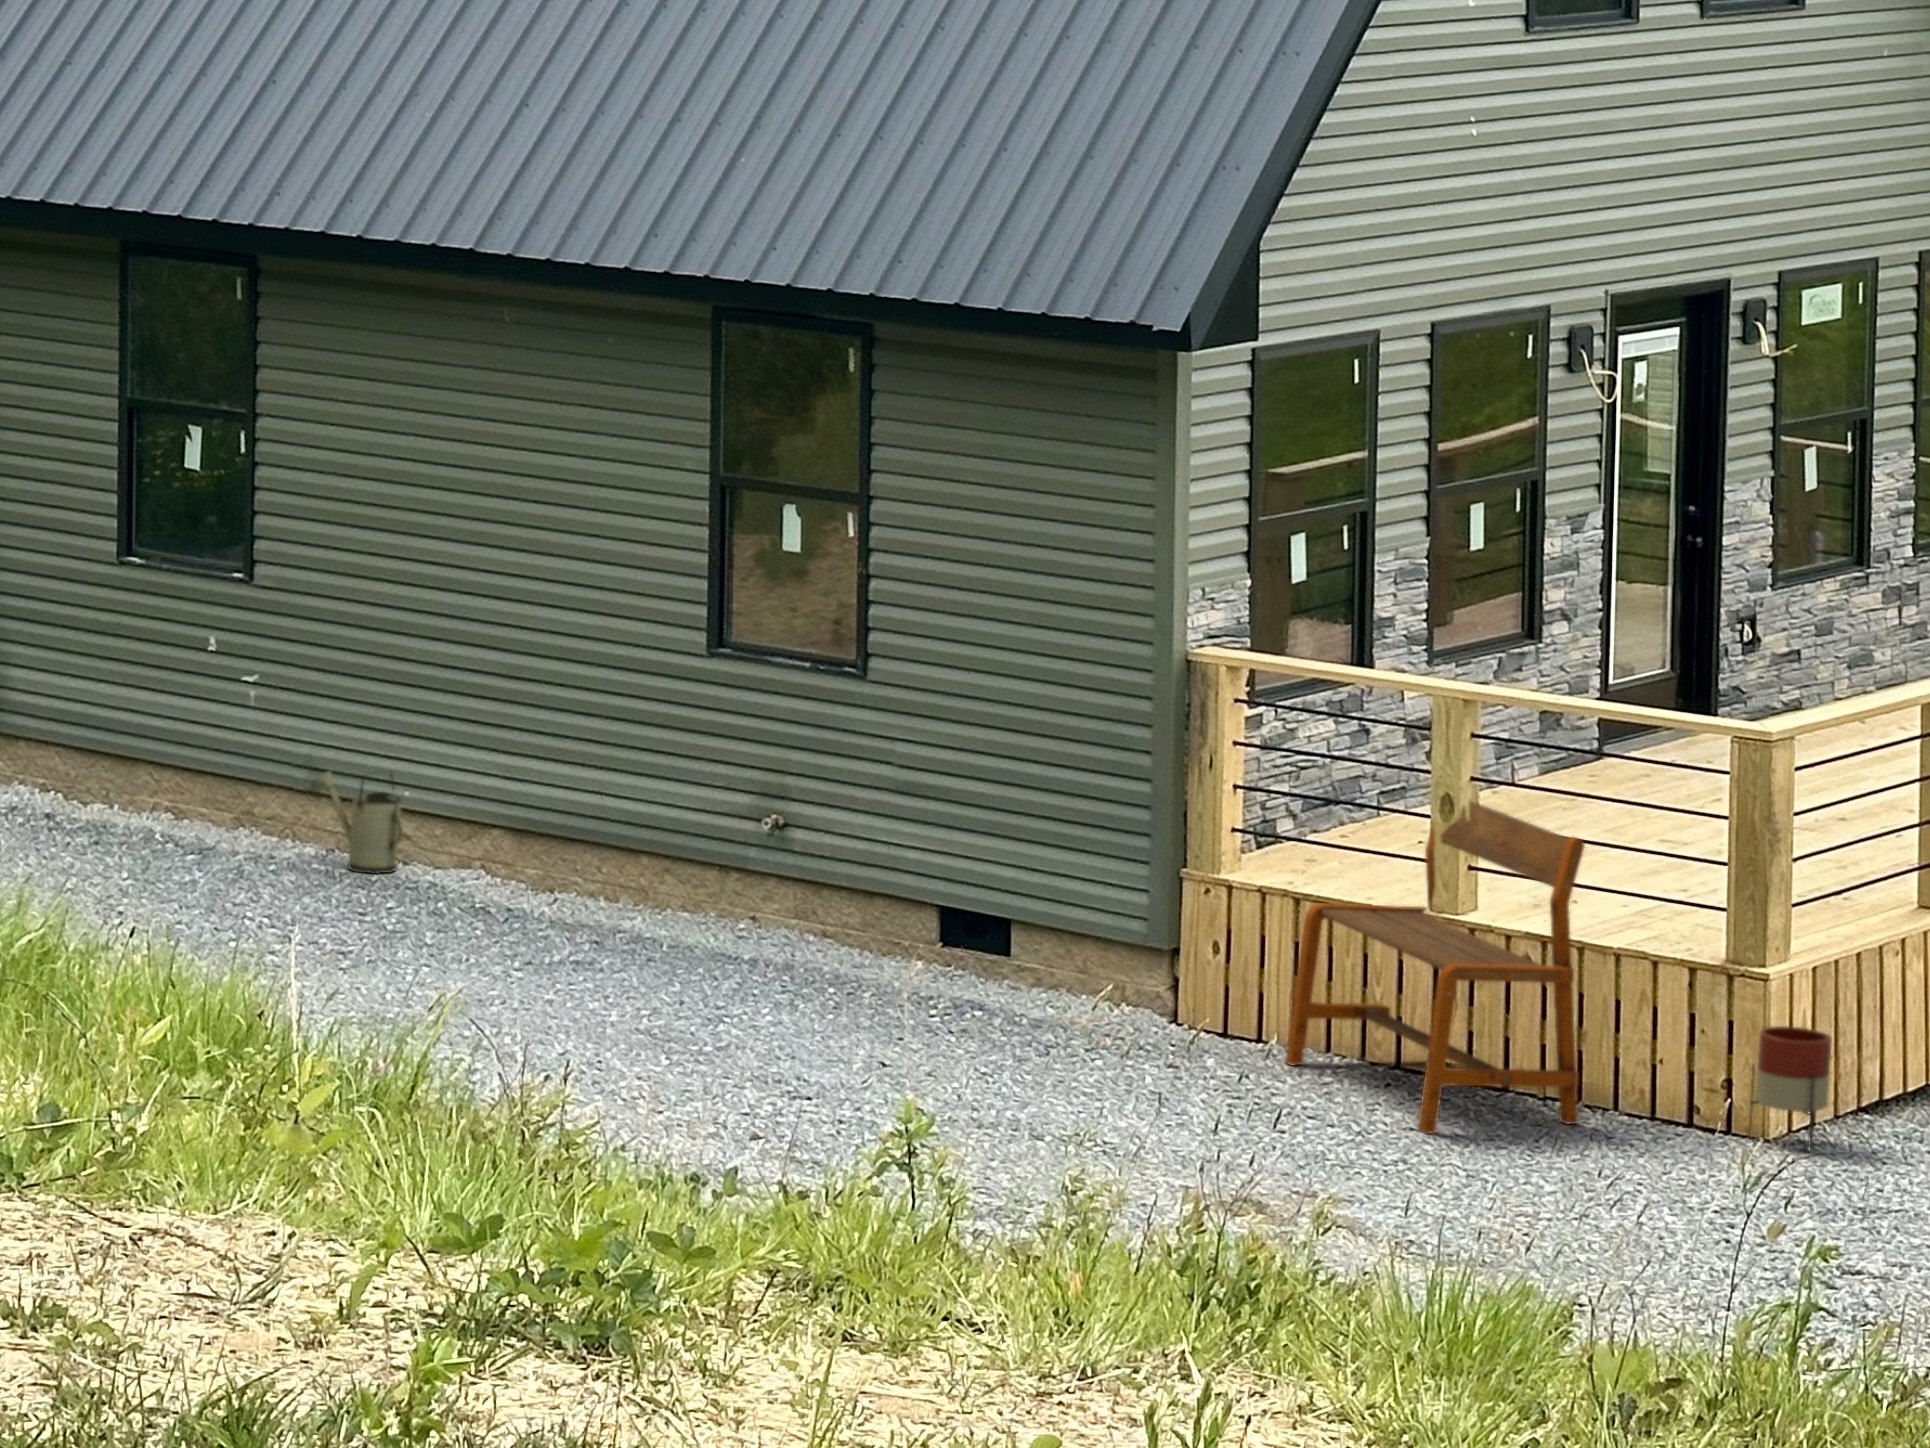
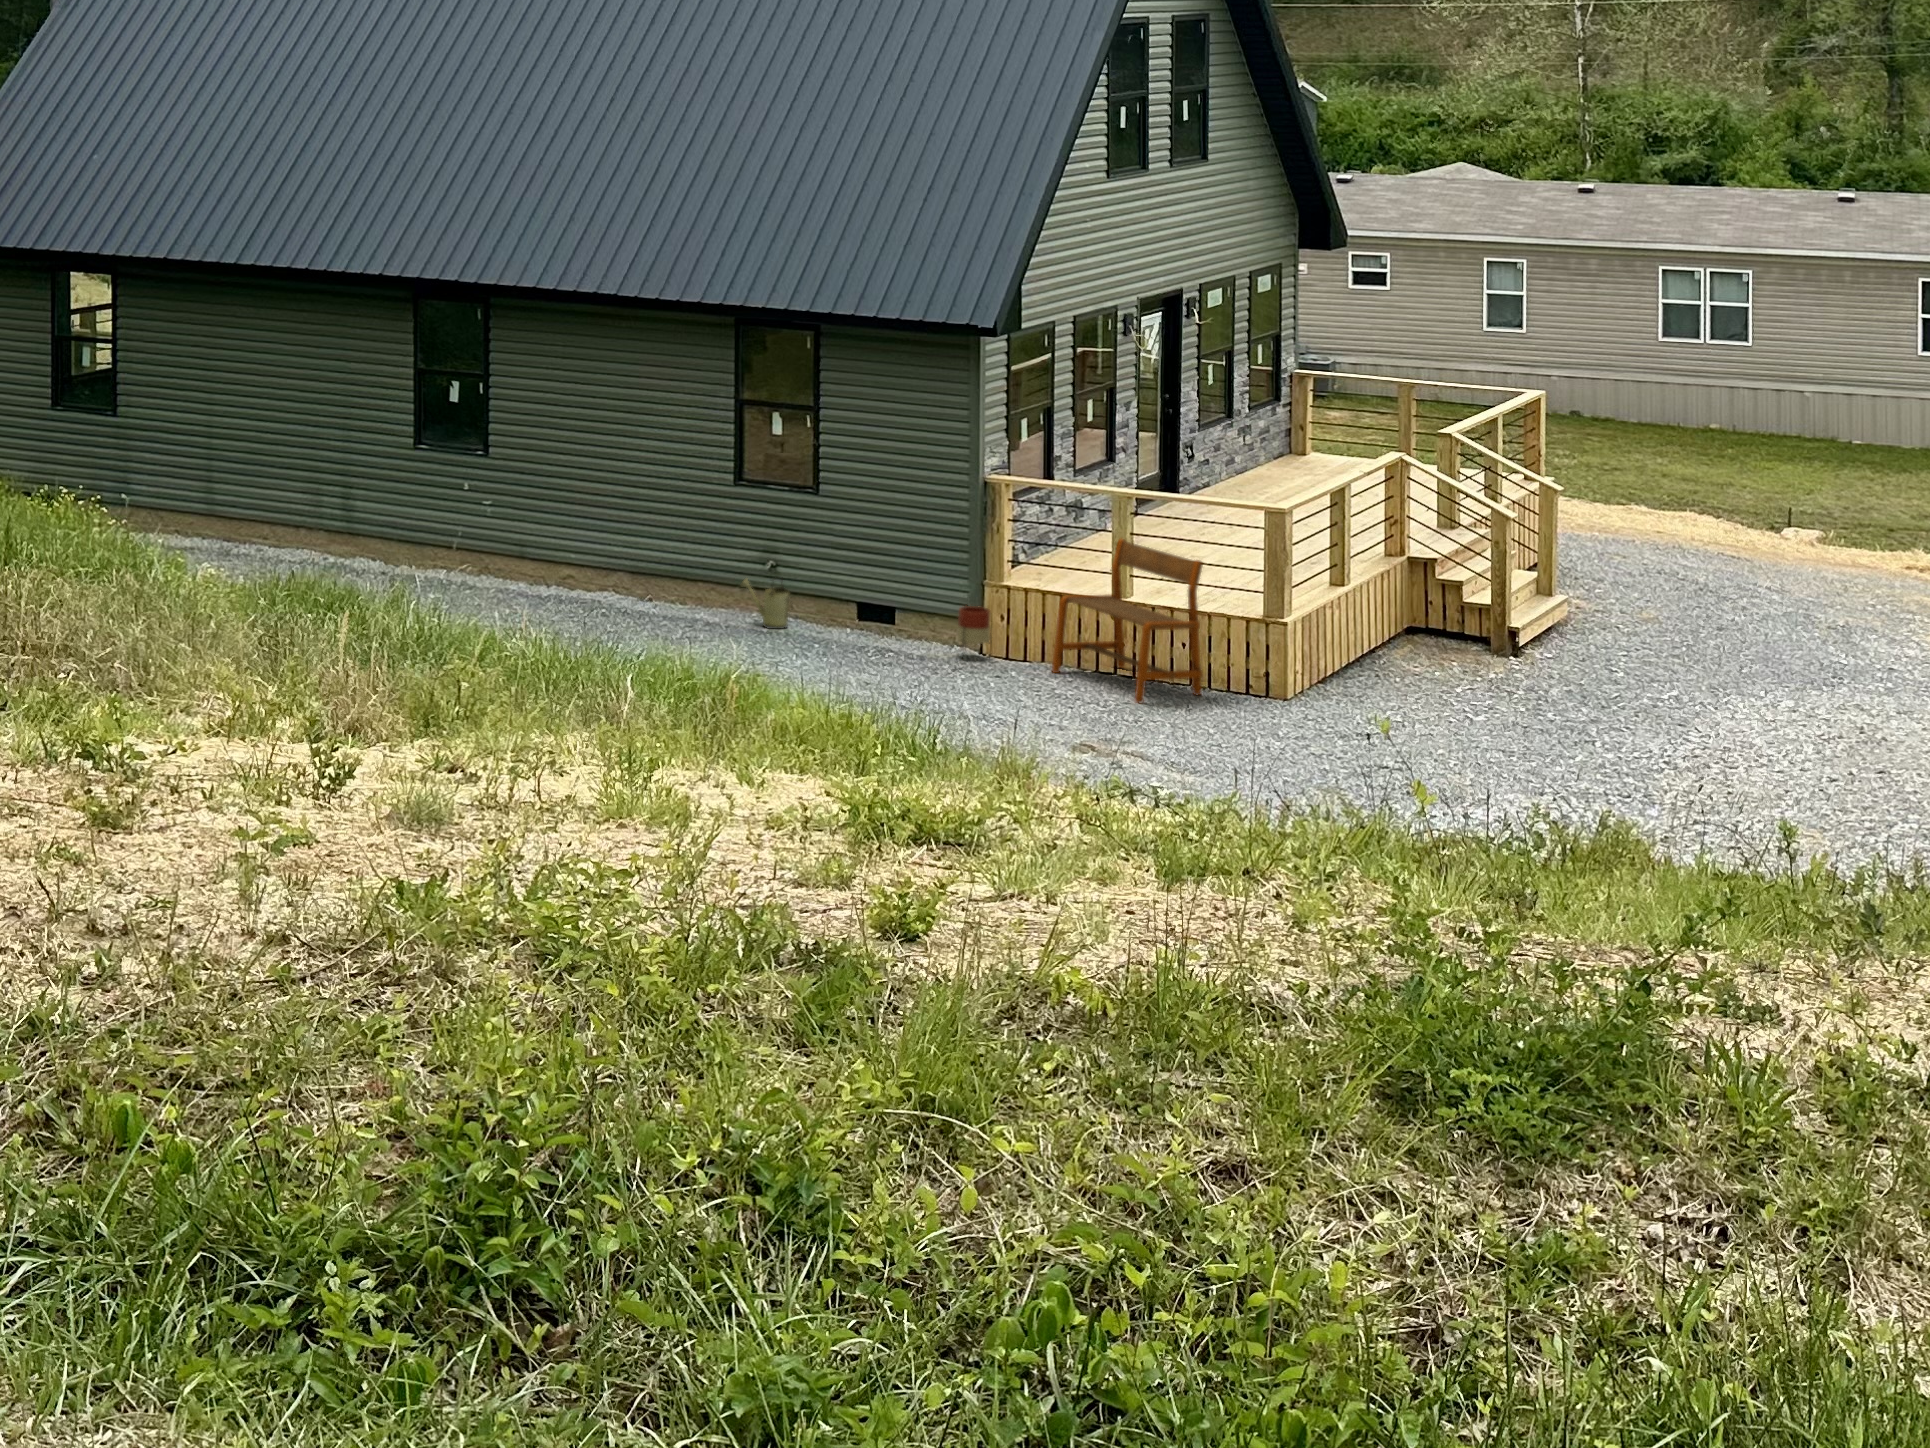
watering can: present [314,771,402,874] -> present [741,578,790,629]
planter: present [1748,1026,1831,1149] -> present [958,606,991,645]

